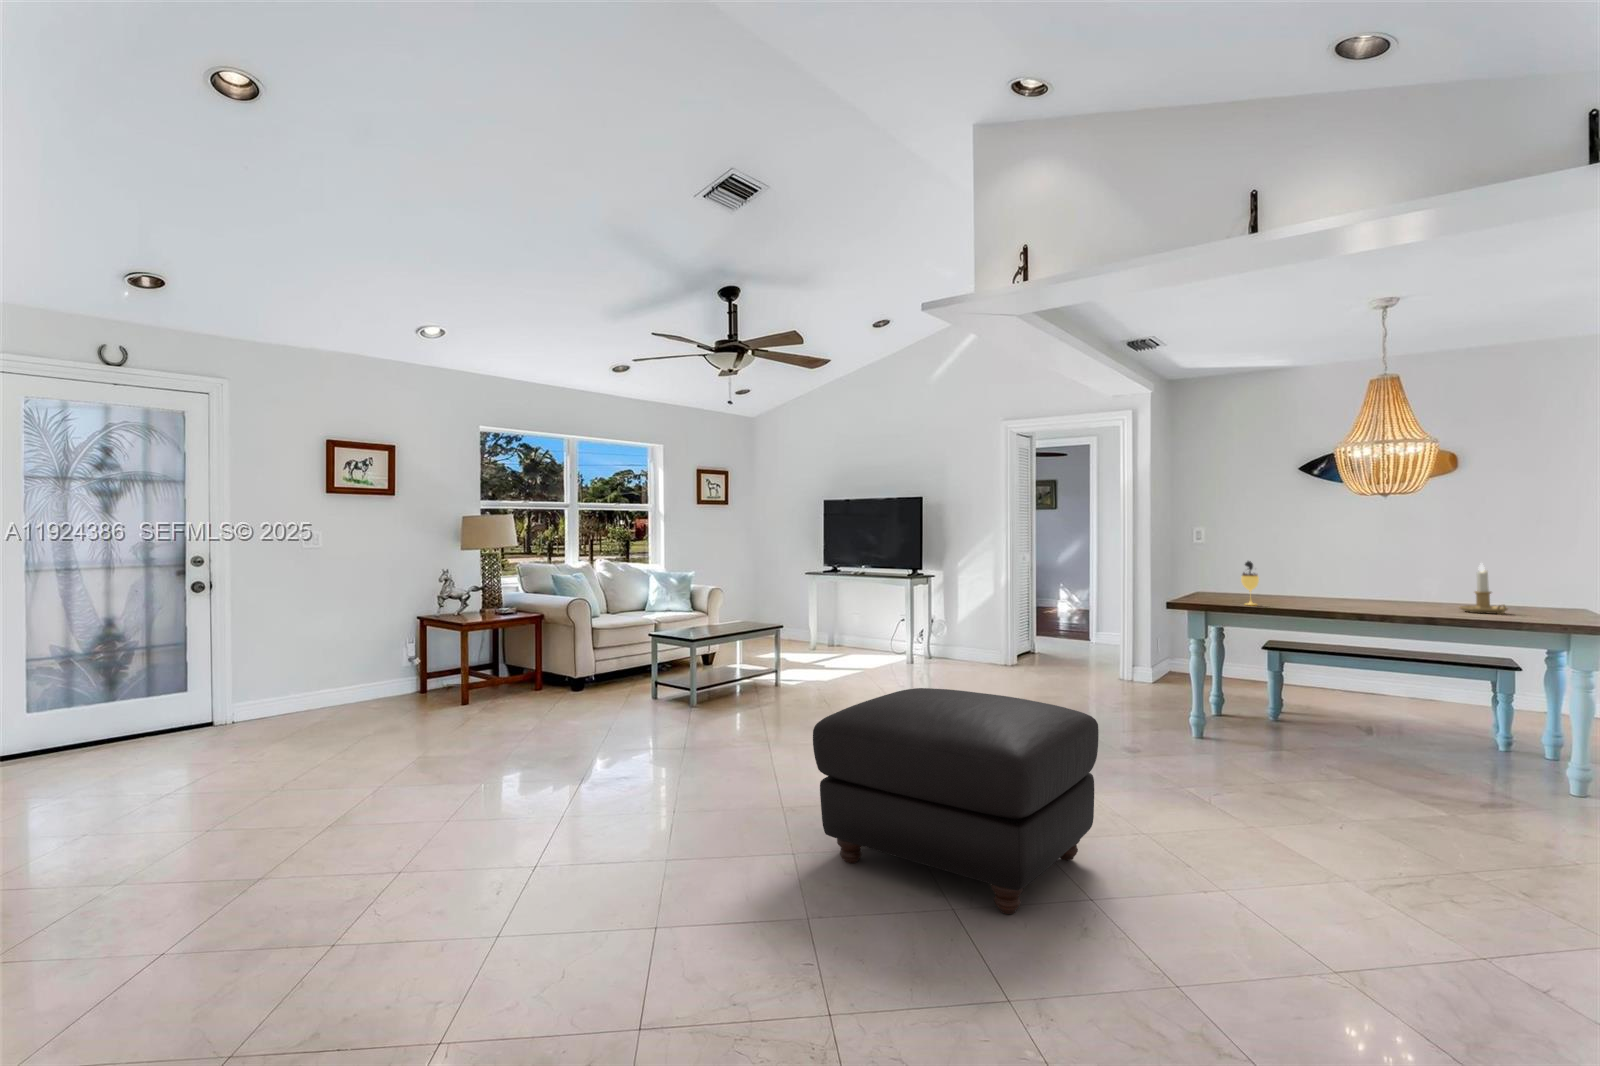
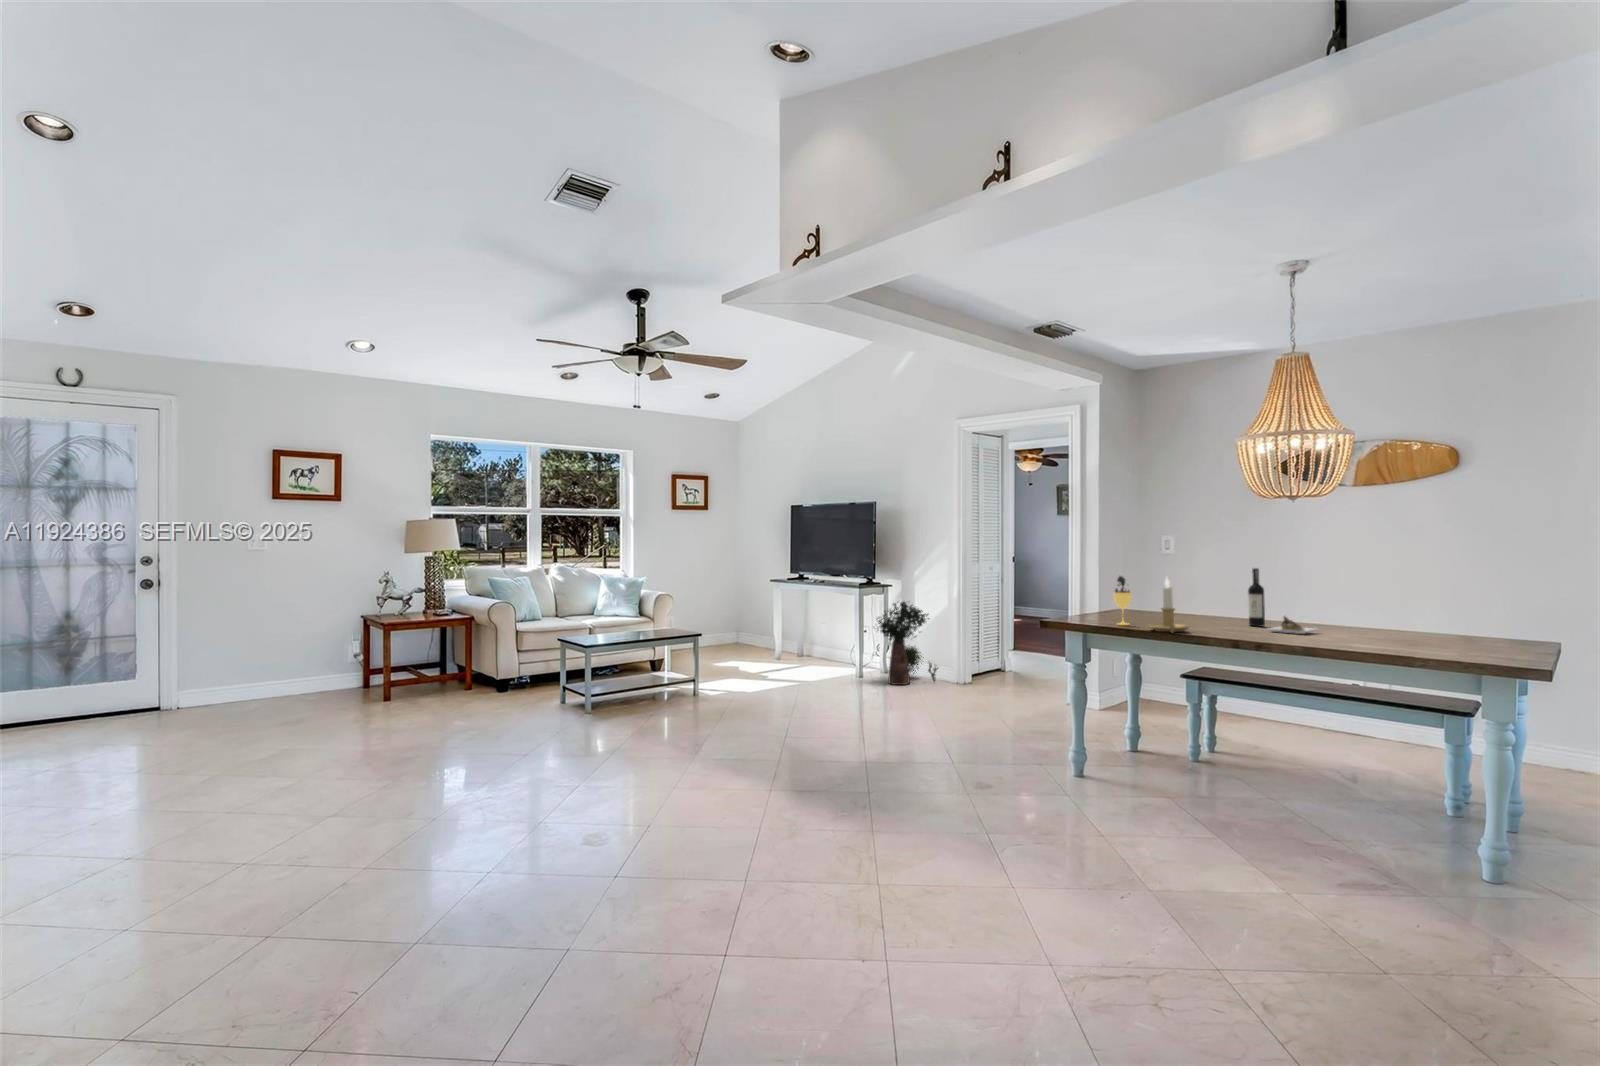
wine bottle: none [1342,553,1420,609] -> present [1248,568,1317,634]
candlestick: present [1460,563,1508,614] -> present [1148,578,1189,633]
potted plant: none [924,589,984,668] -> present [878,602,938,685]
ottoman: present [813,688,1099,914] -> none [513,699,785,922]

